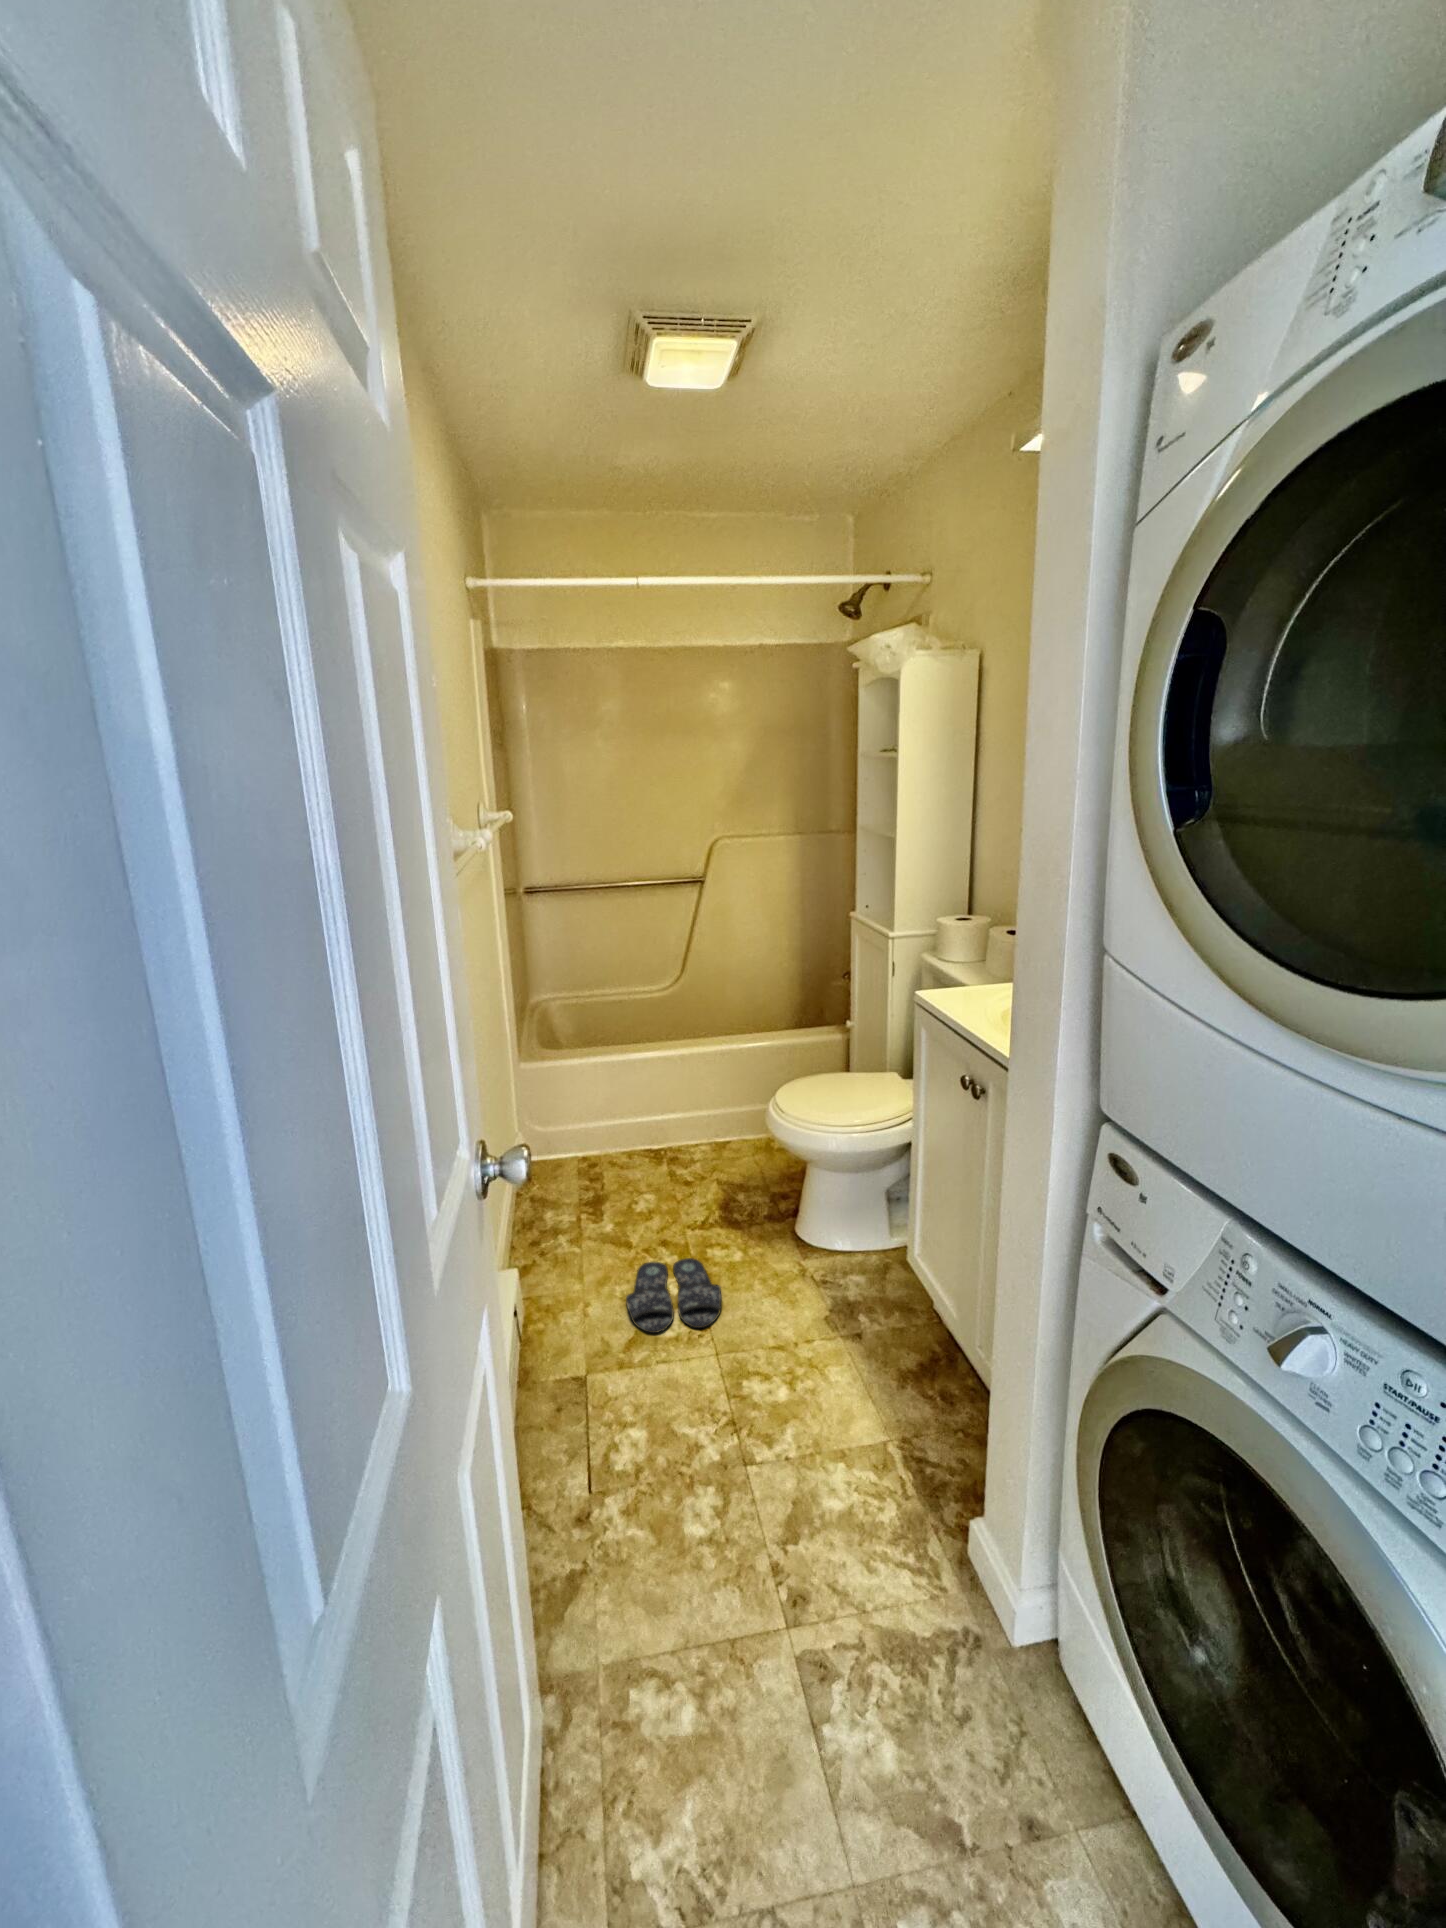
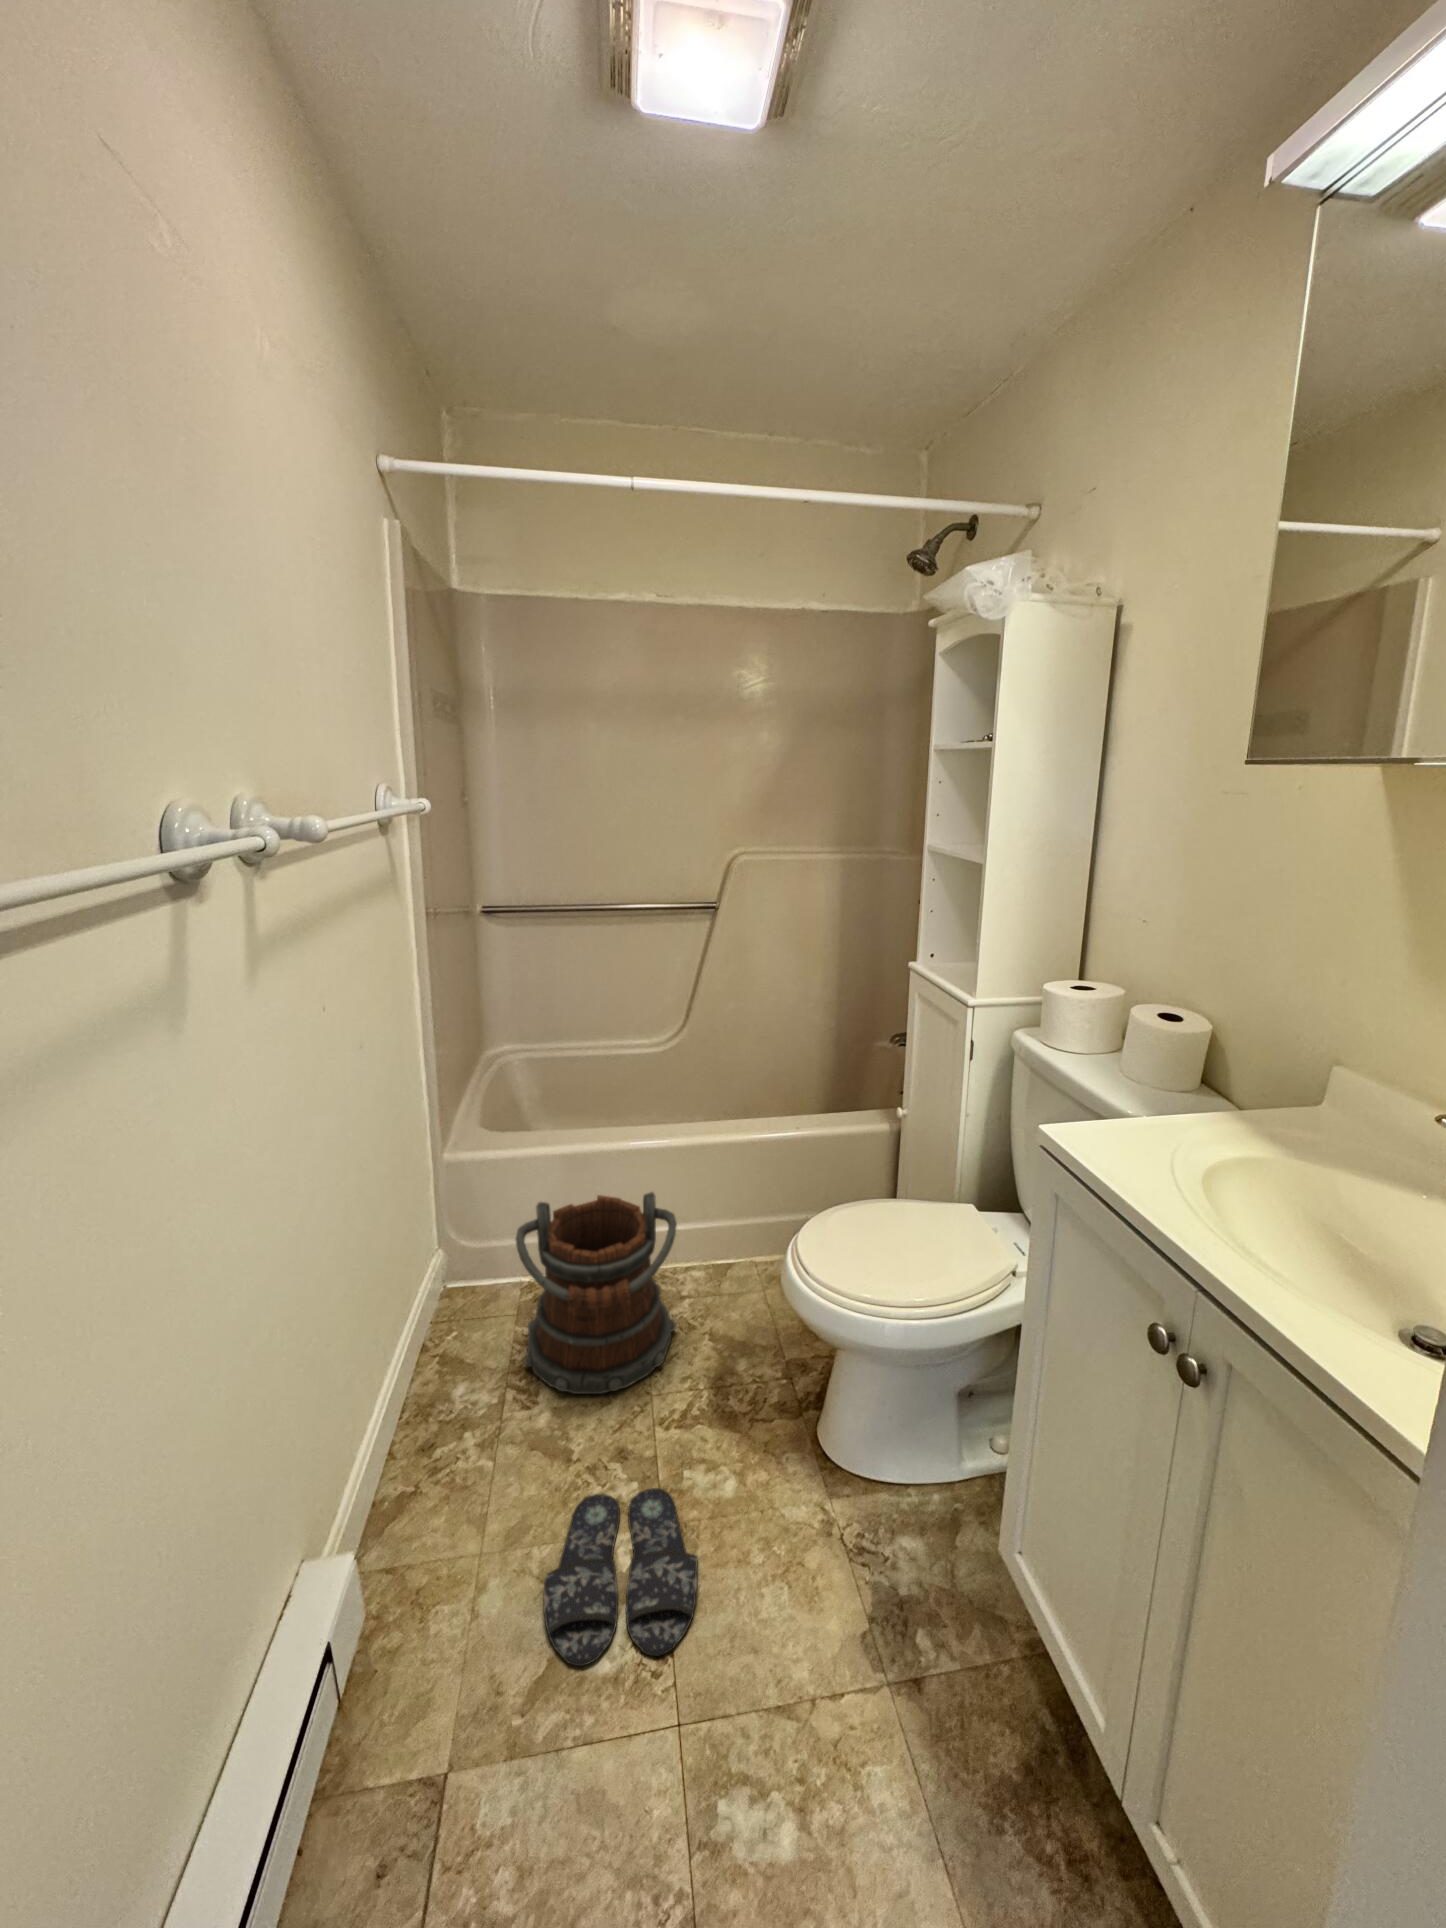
bucket: none [581,1080,693,1215] -> present [516,1192,677,1394]

